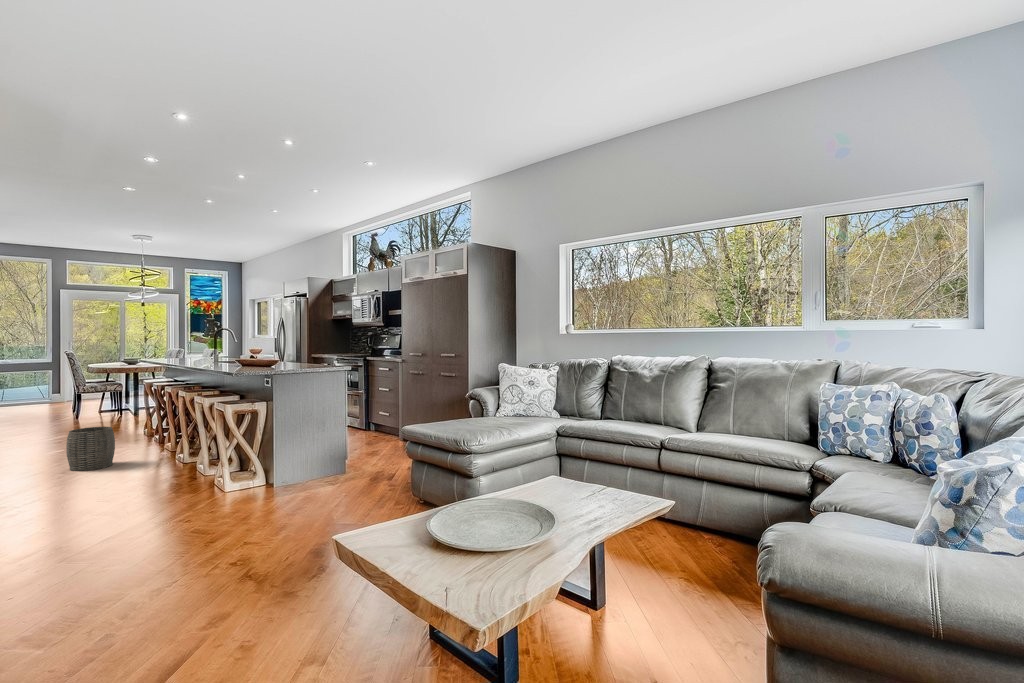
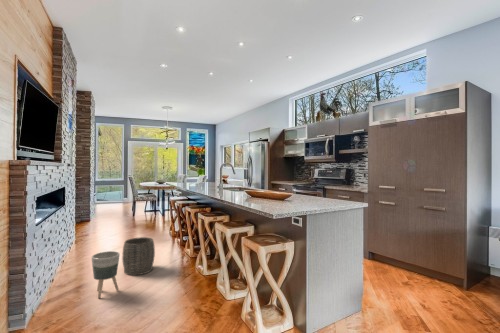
planter: none [25,437,64,488] -> present [92,251,119,298]

